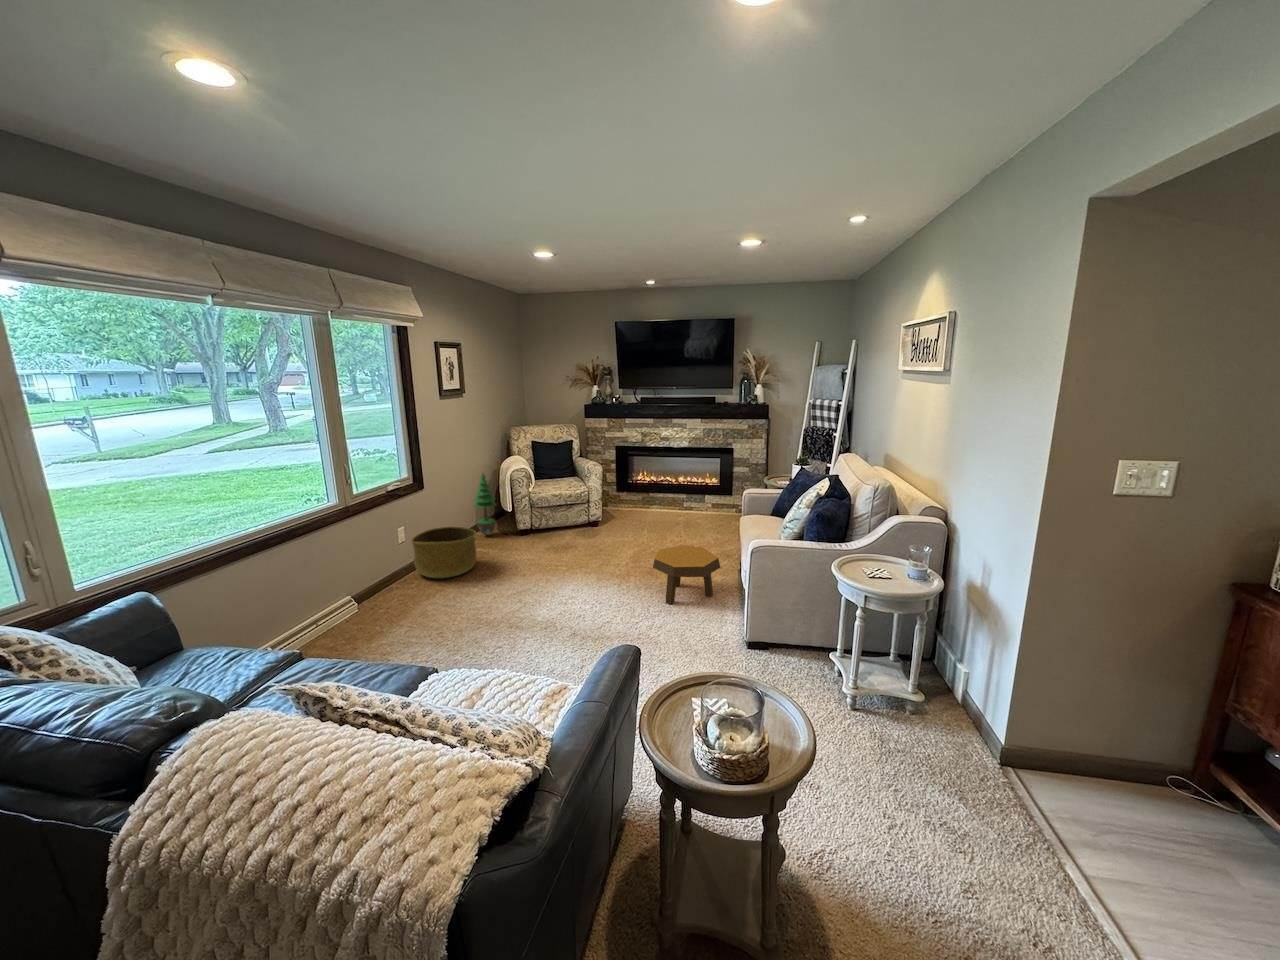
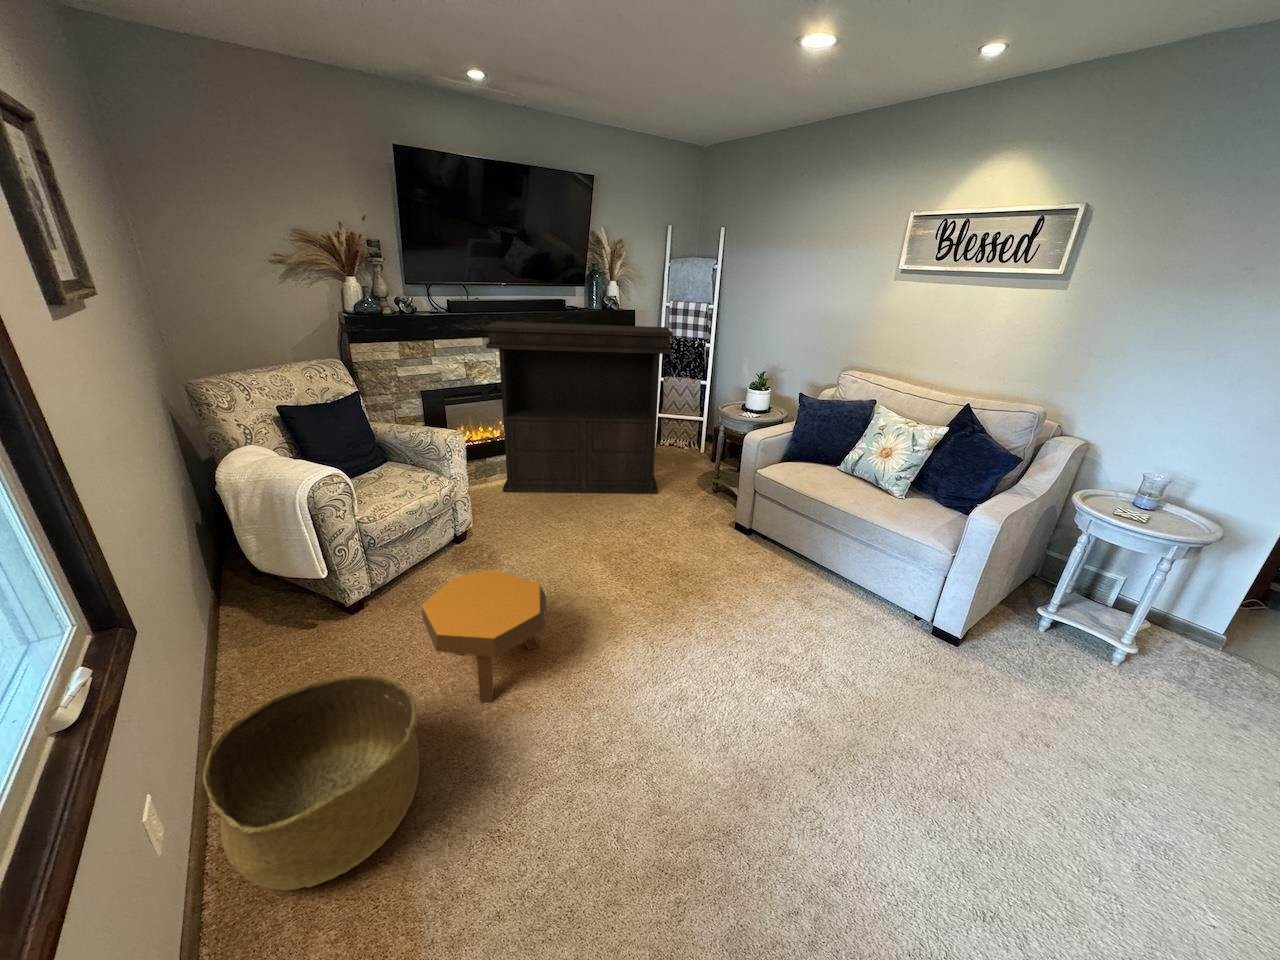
console table: none [642,410,754,534] -> present [485,322,673,494]
potted tree: present [474,473,496,536] -> none [218,510,294,655]
footstool: present [653,545,720,605] -> present [422,570,546,702]

